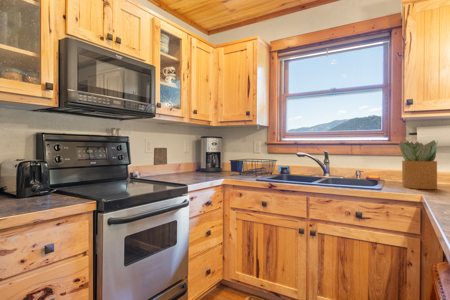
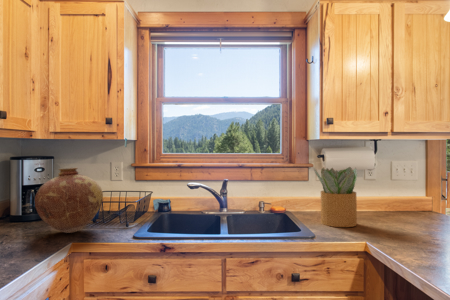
vase: none [209,140,243,176] -> present [35,168,103,233]

